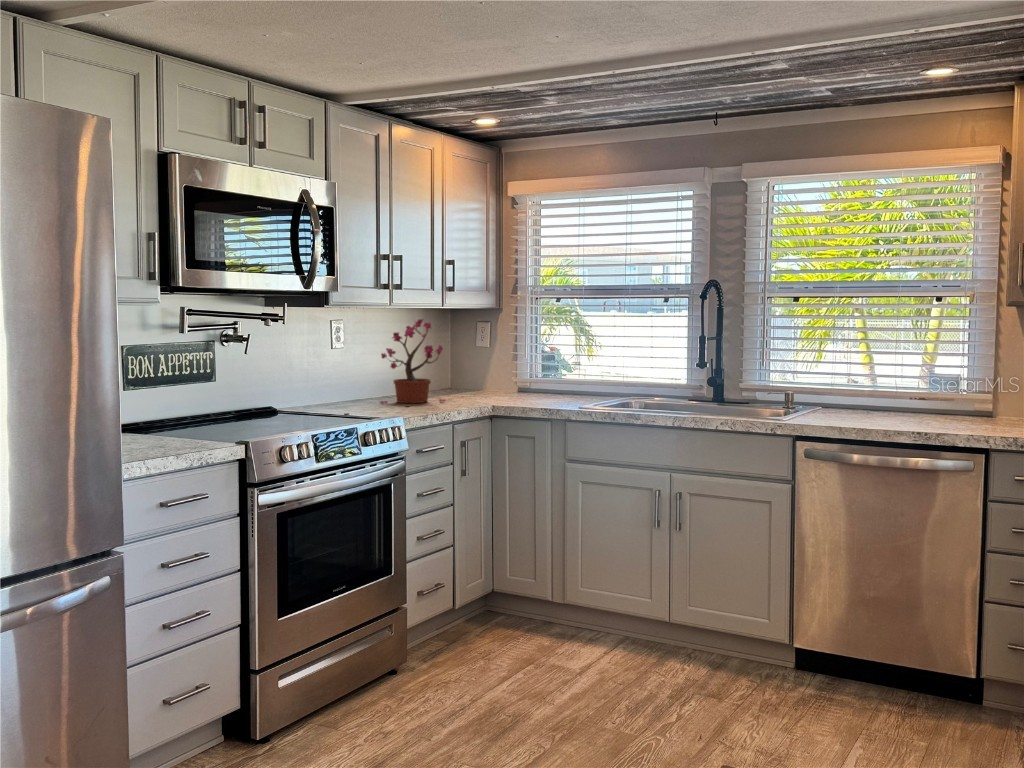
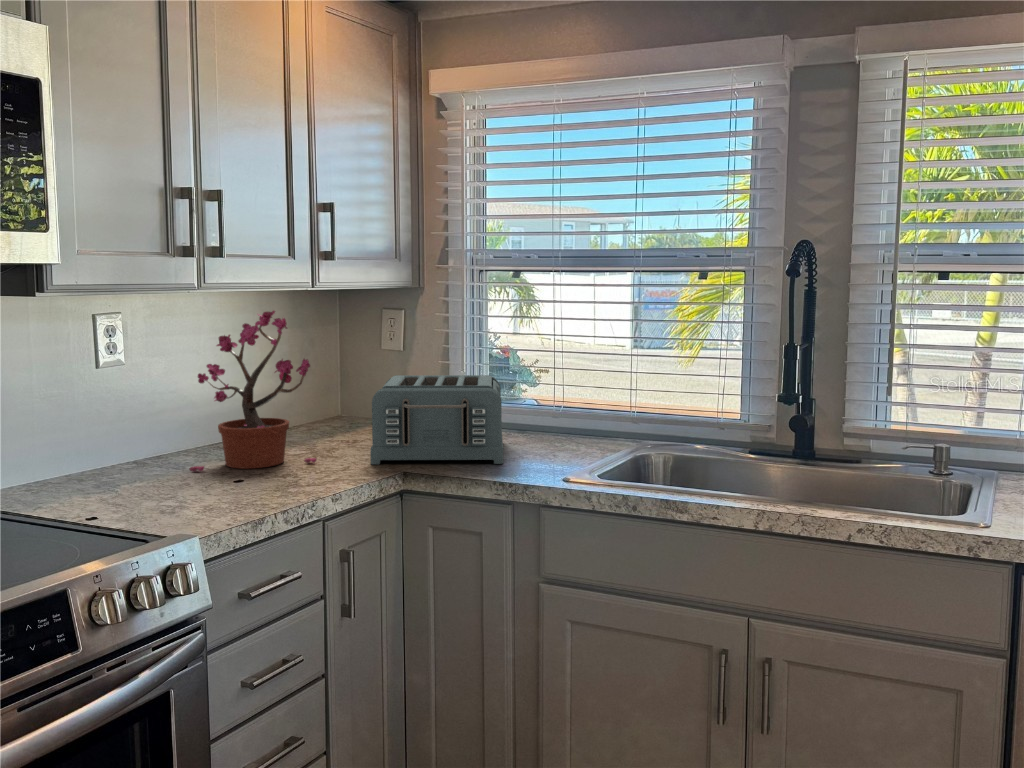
toaster: none [475,358,548,403] -> present [370,375,503,464]

